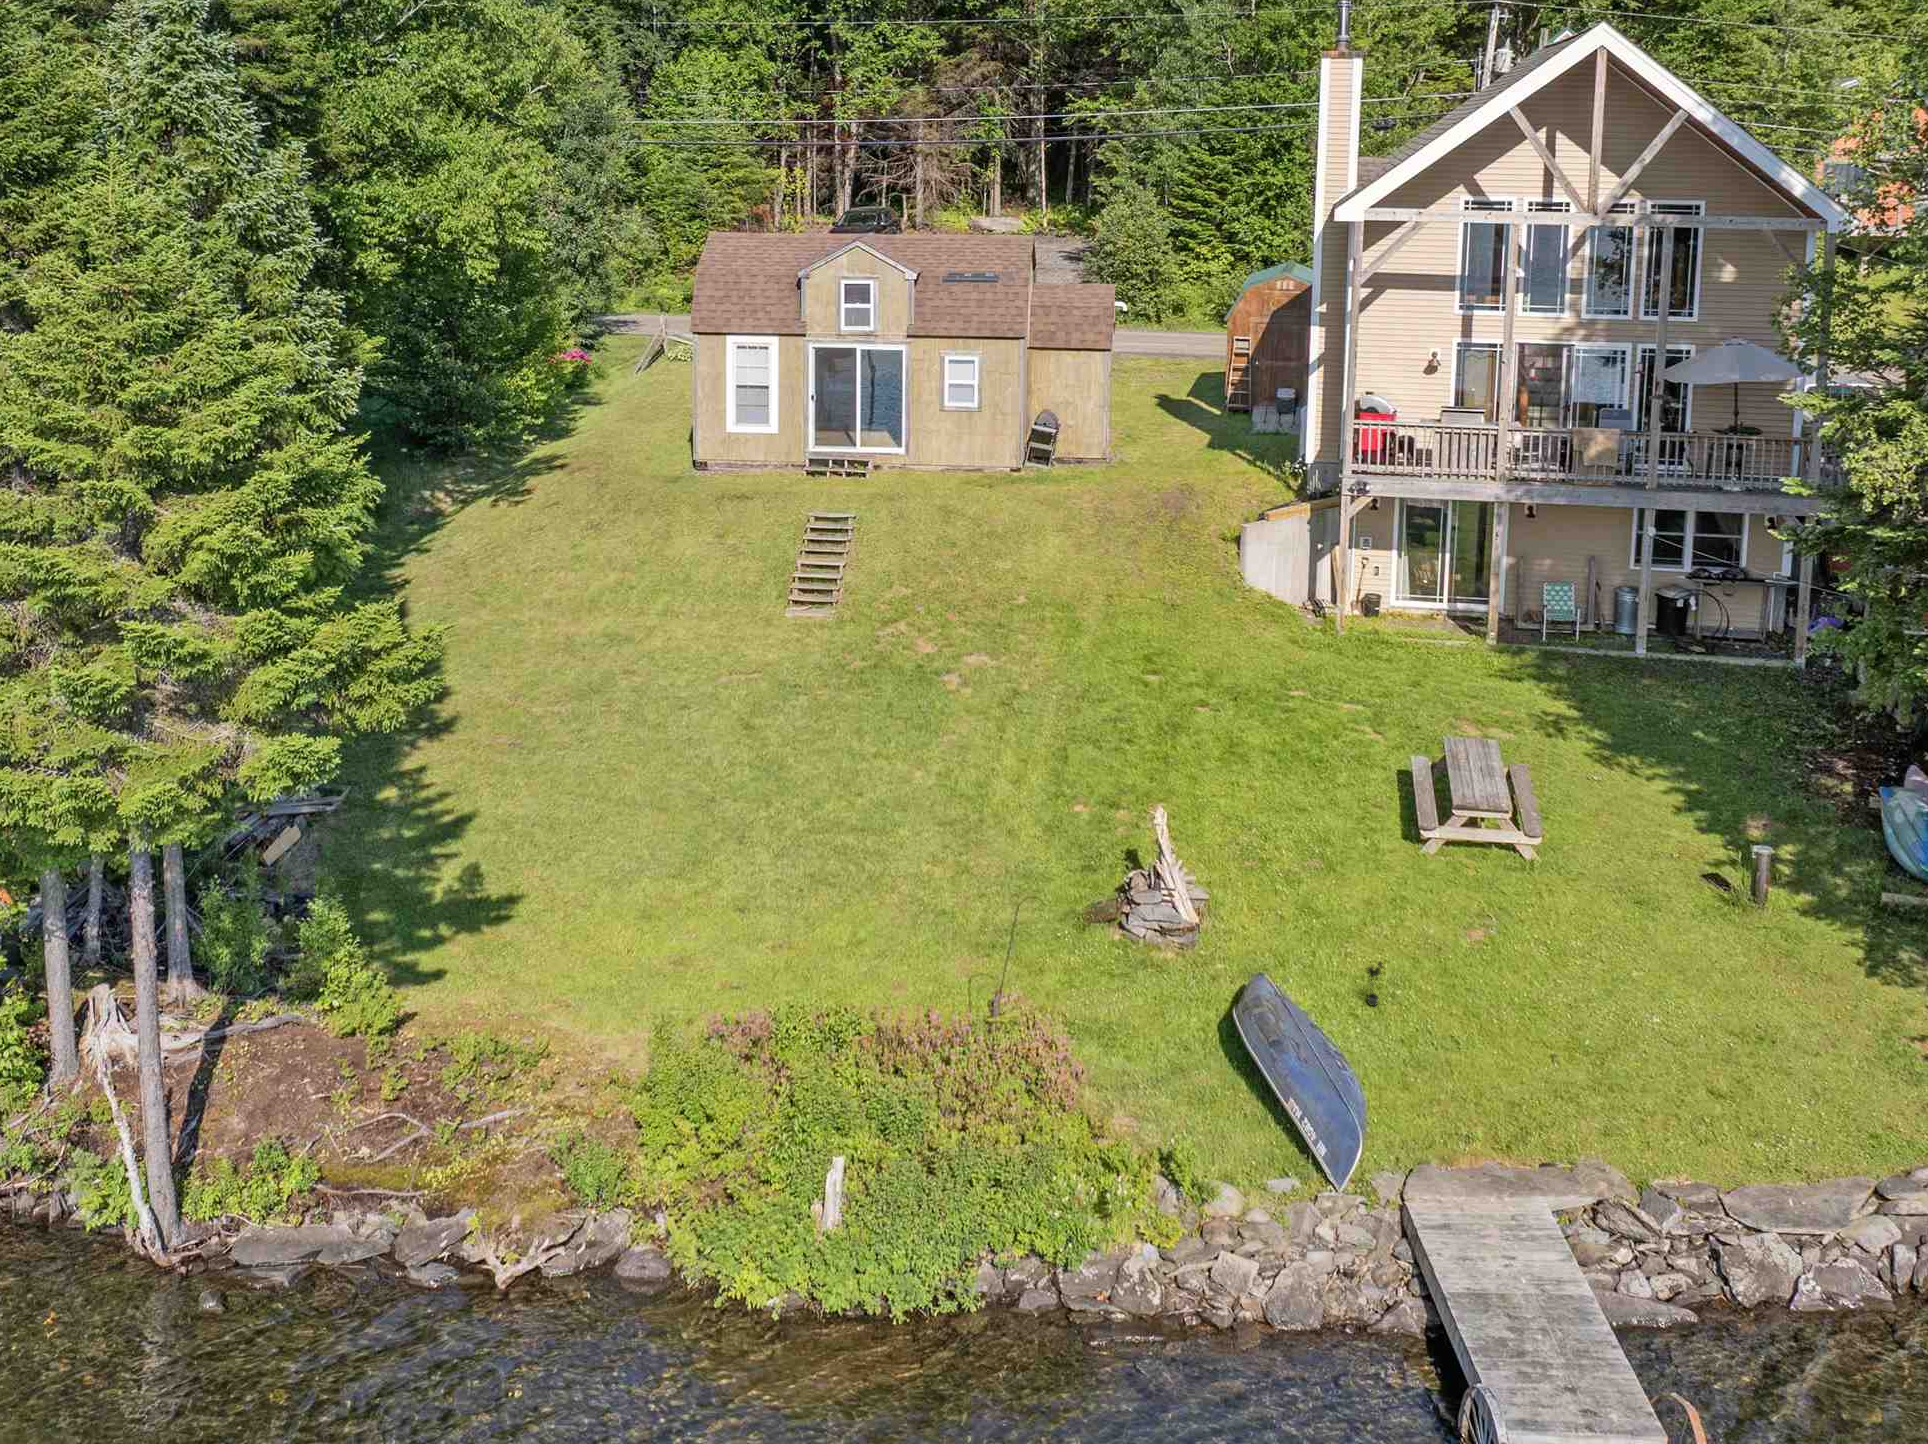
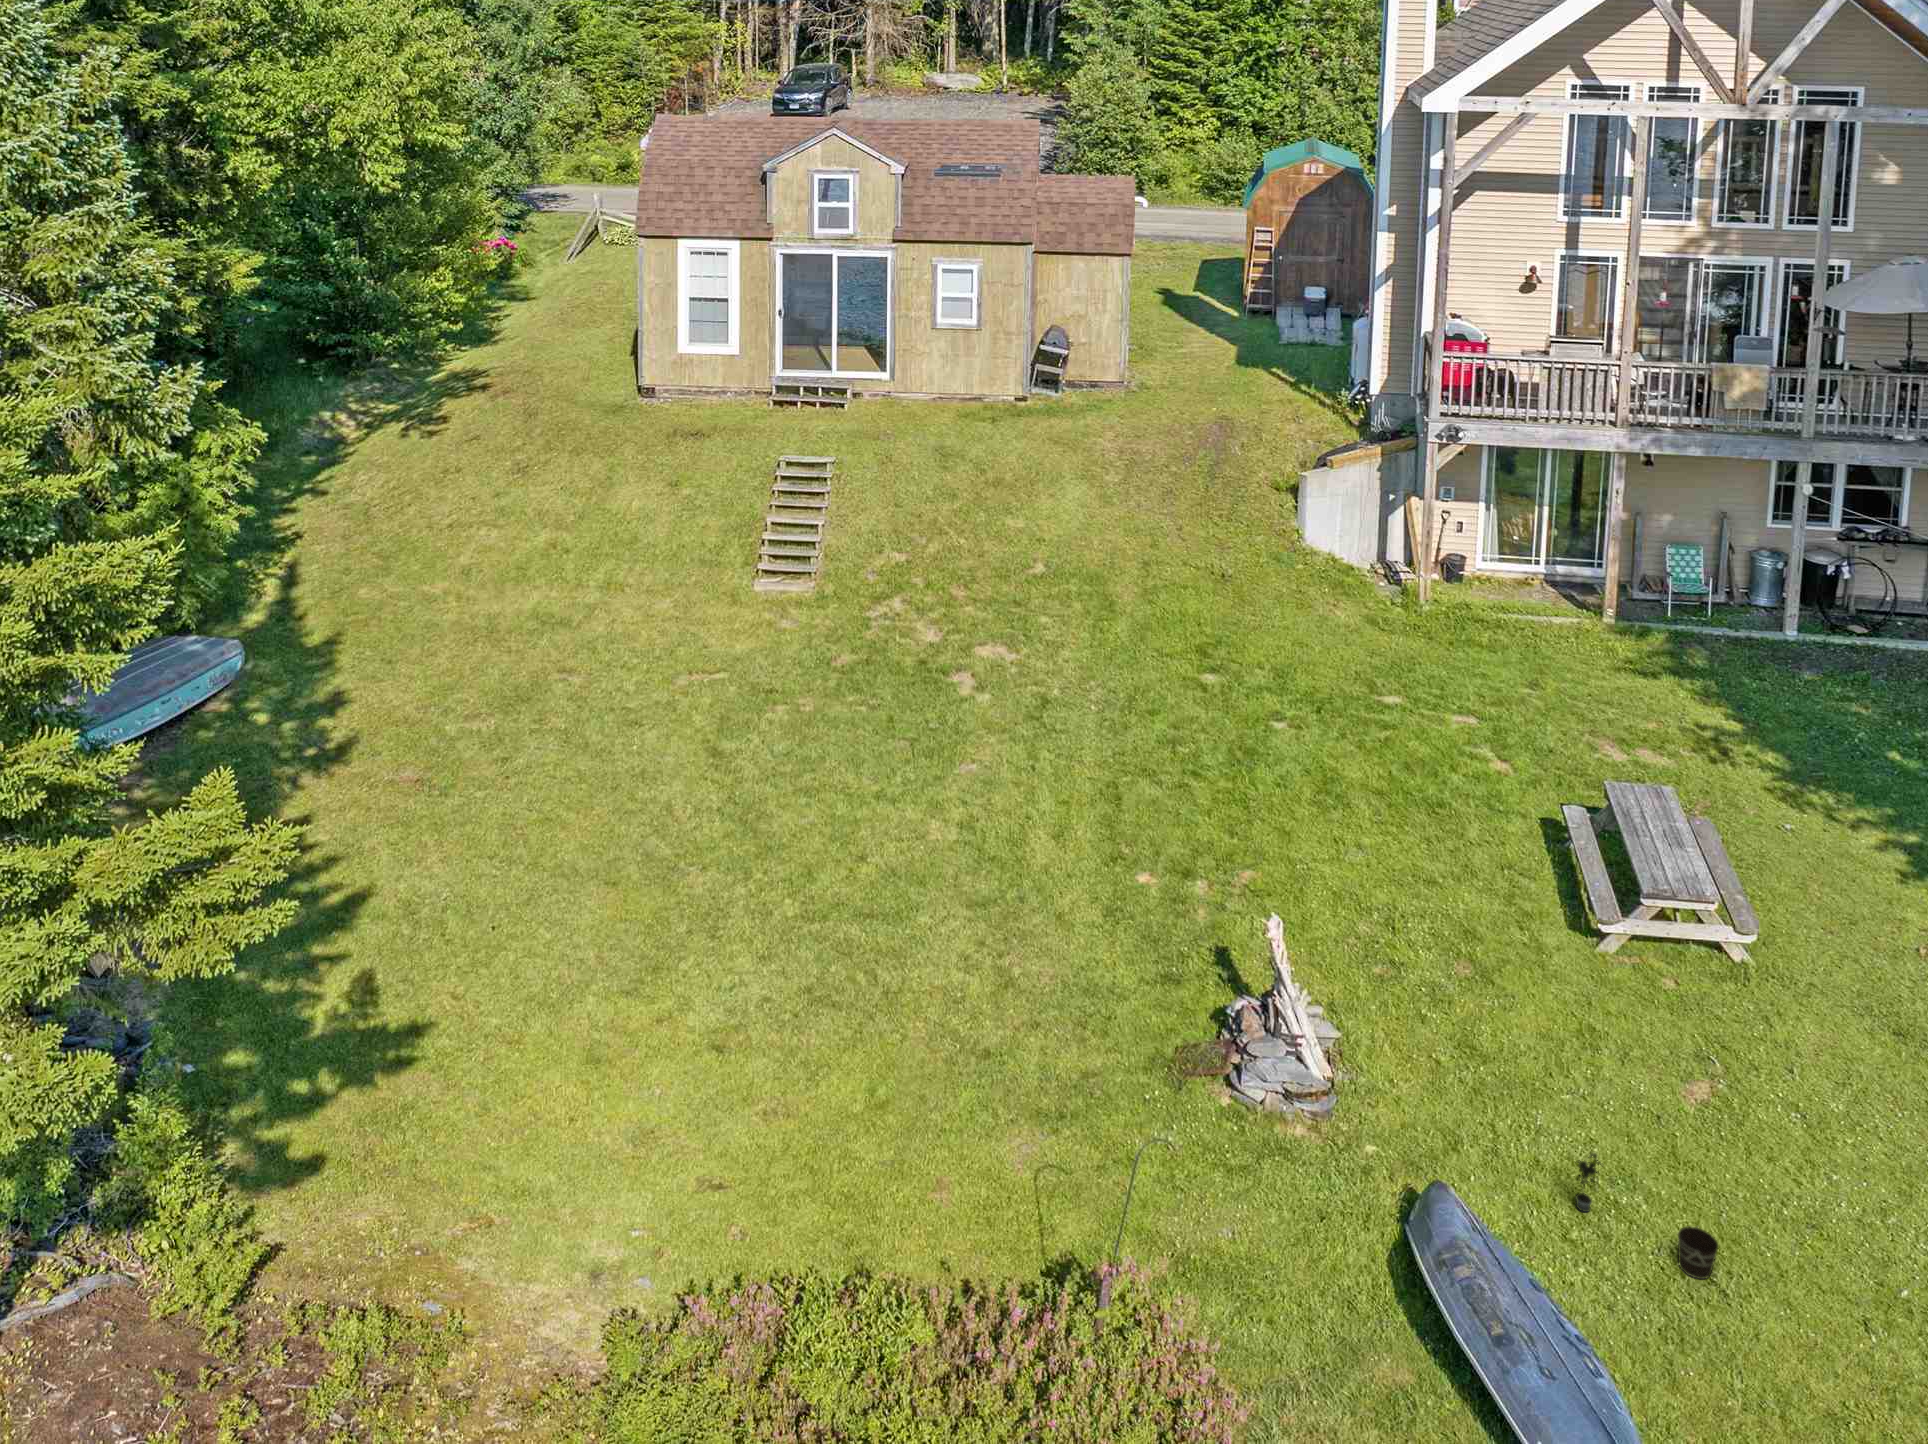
bucket: none [1432,1007,1461,1042] -> present [1678,1226,1718,1279]

